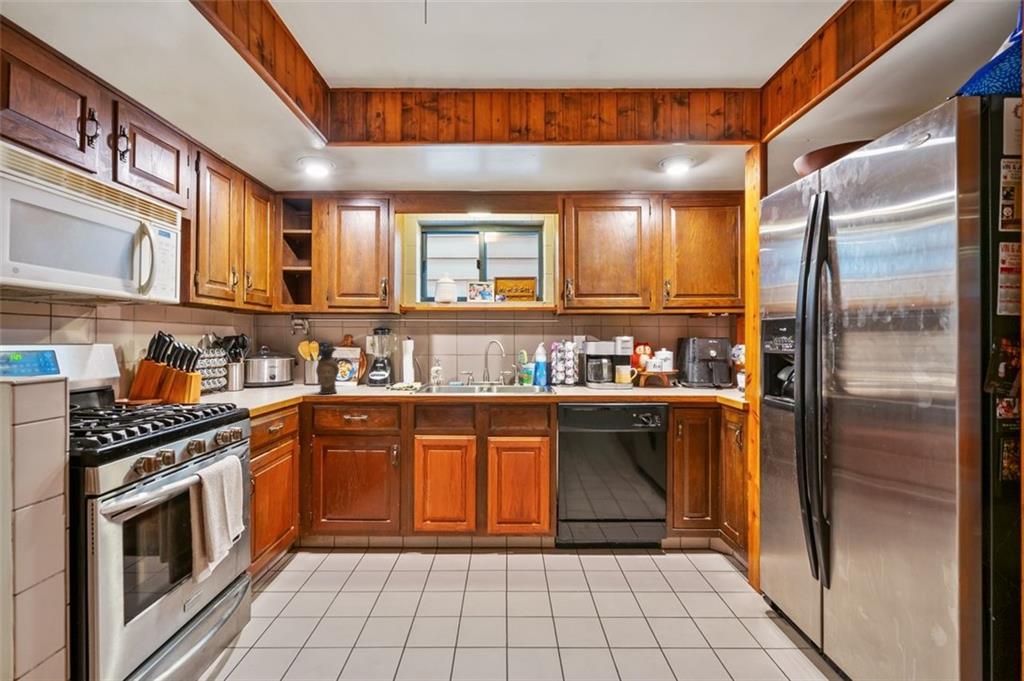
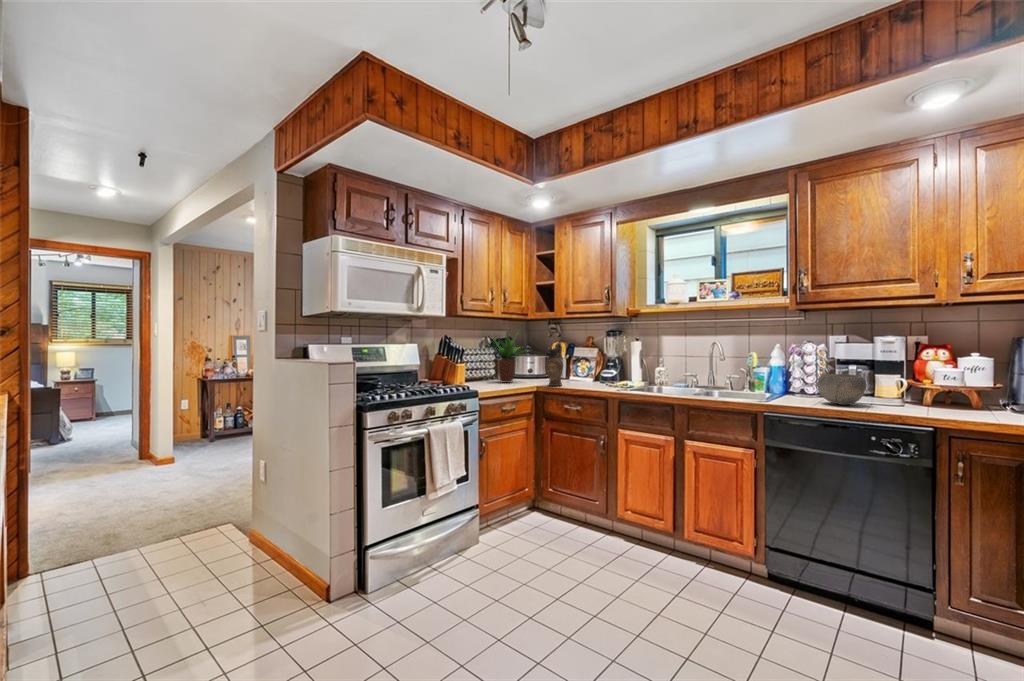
potted plant: none [223,323,287,394] -> present [492,332,523,383]
bowl: none [587,367,619,392] -> present [817,373,866,405]

